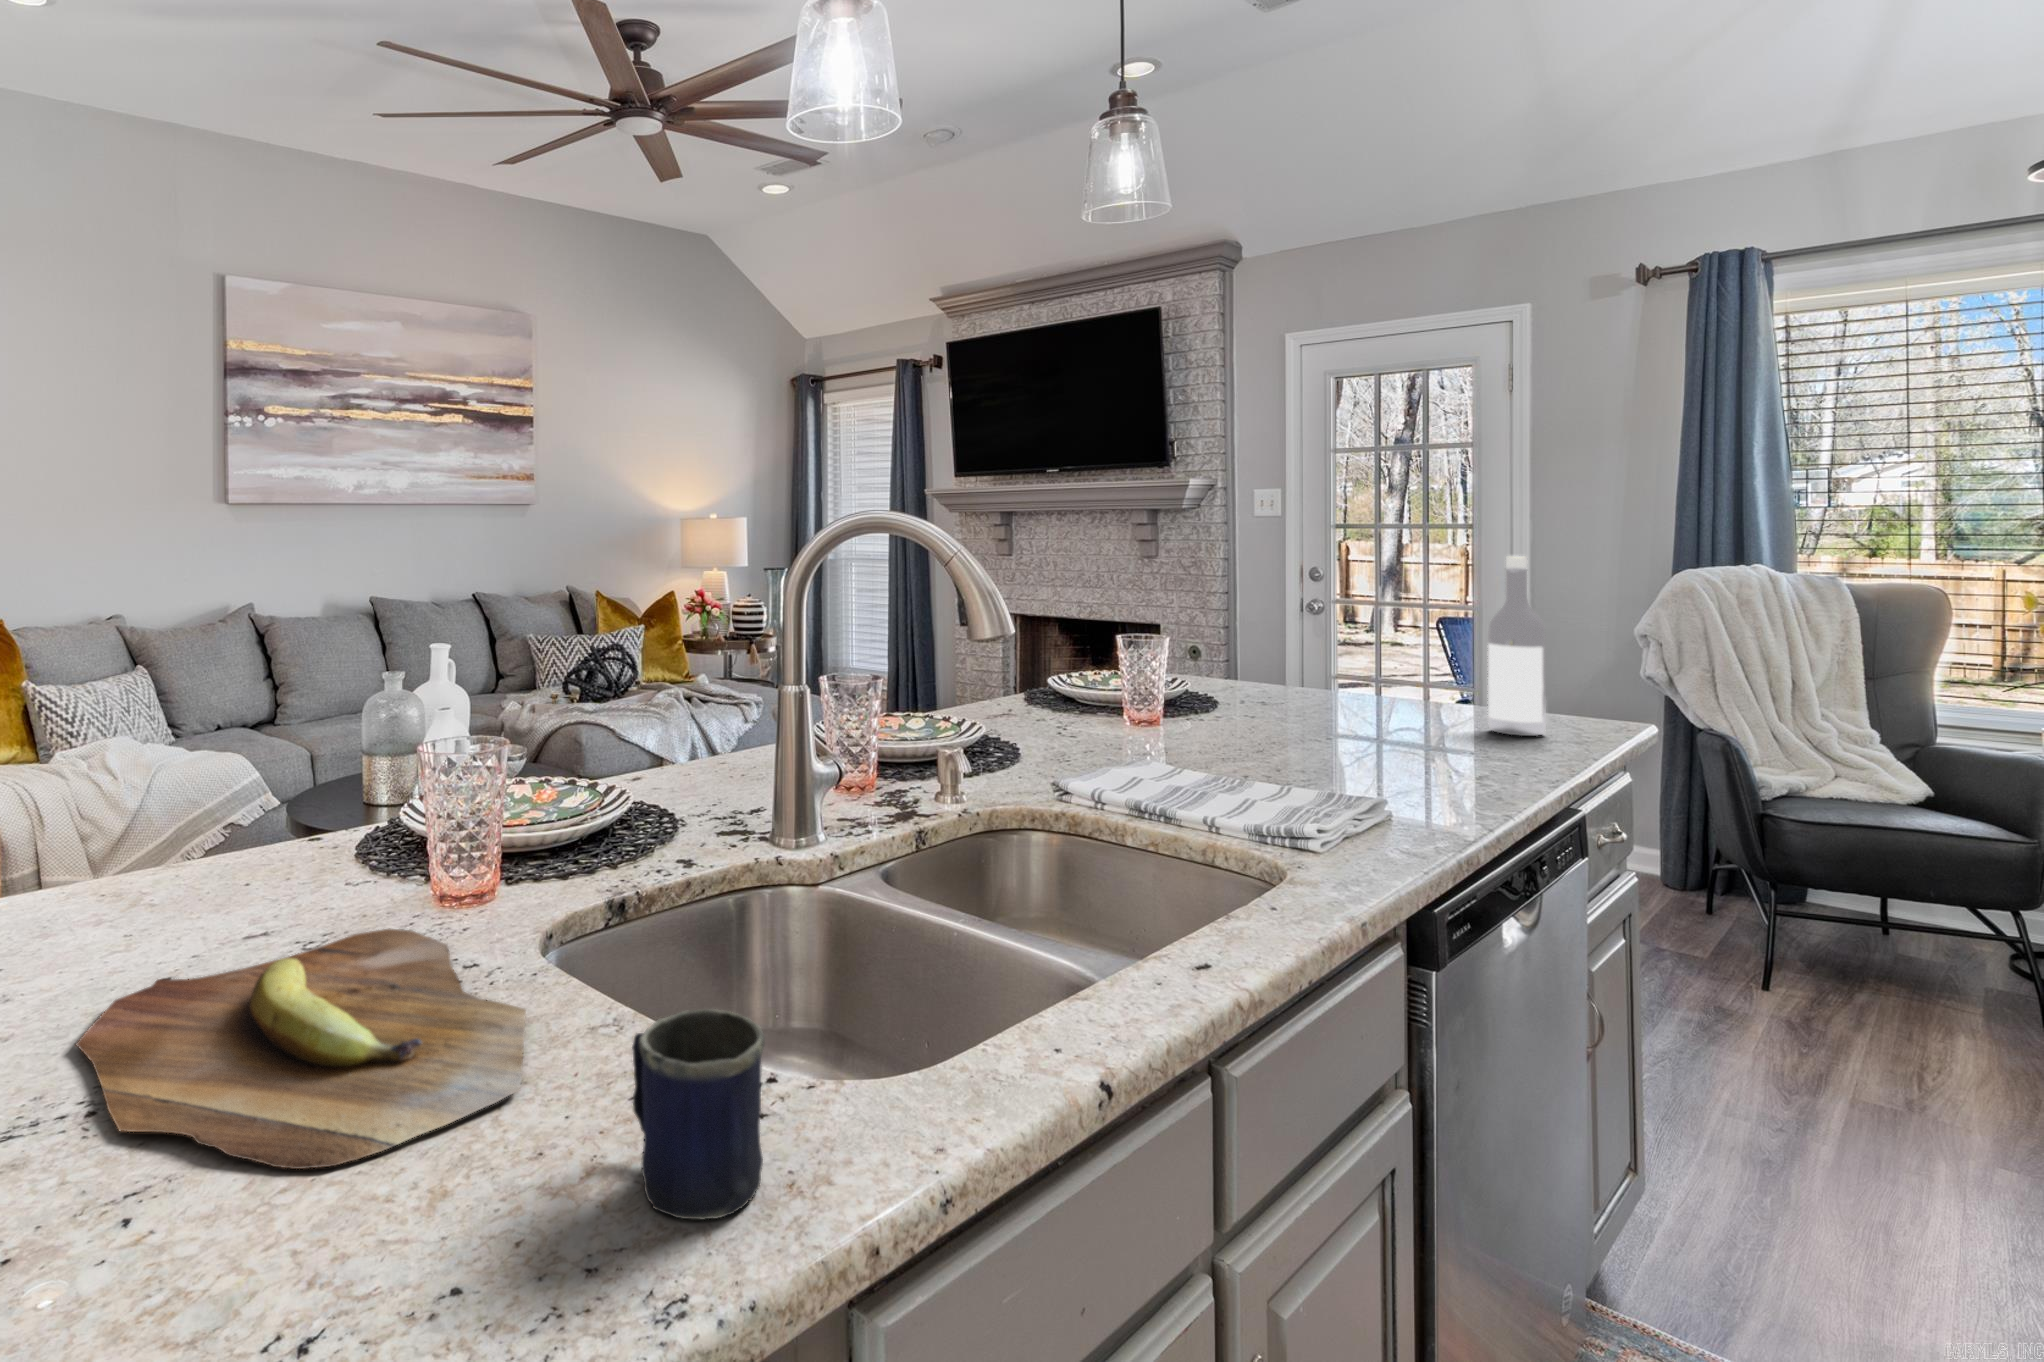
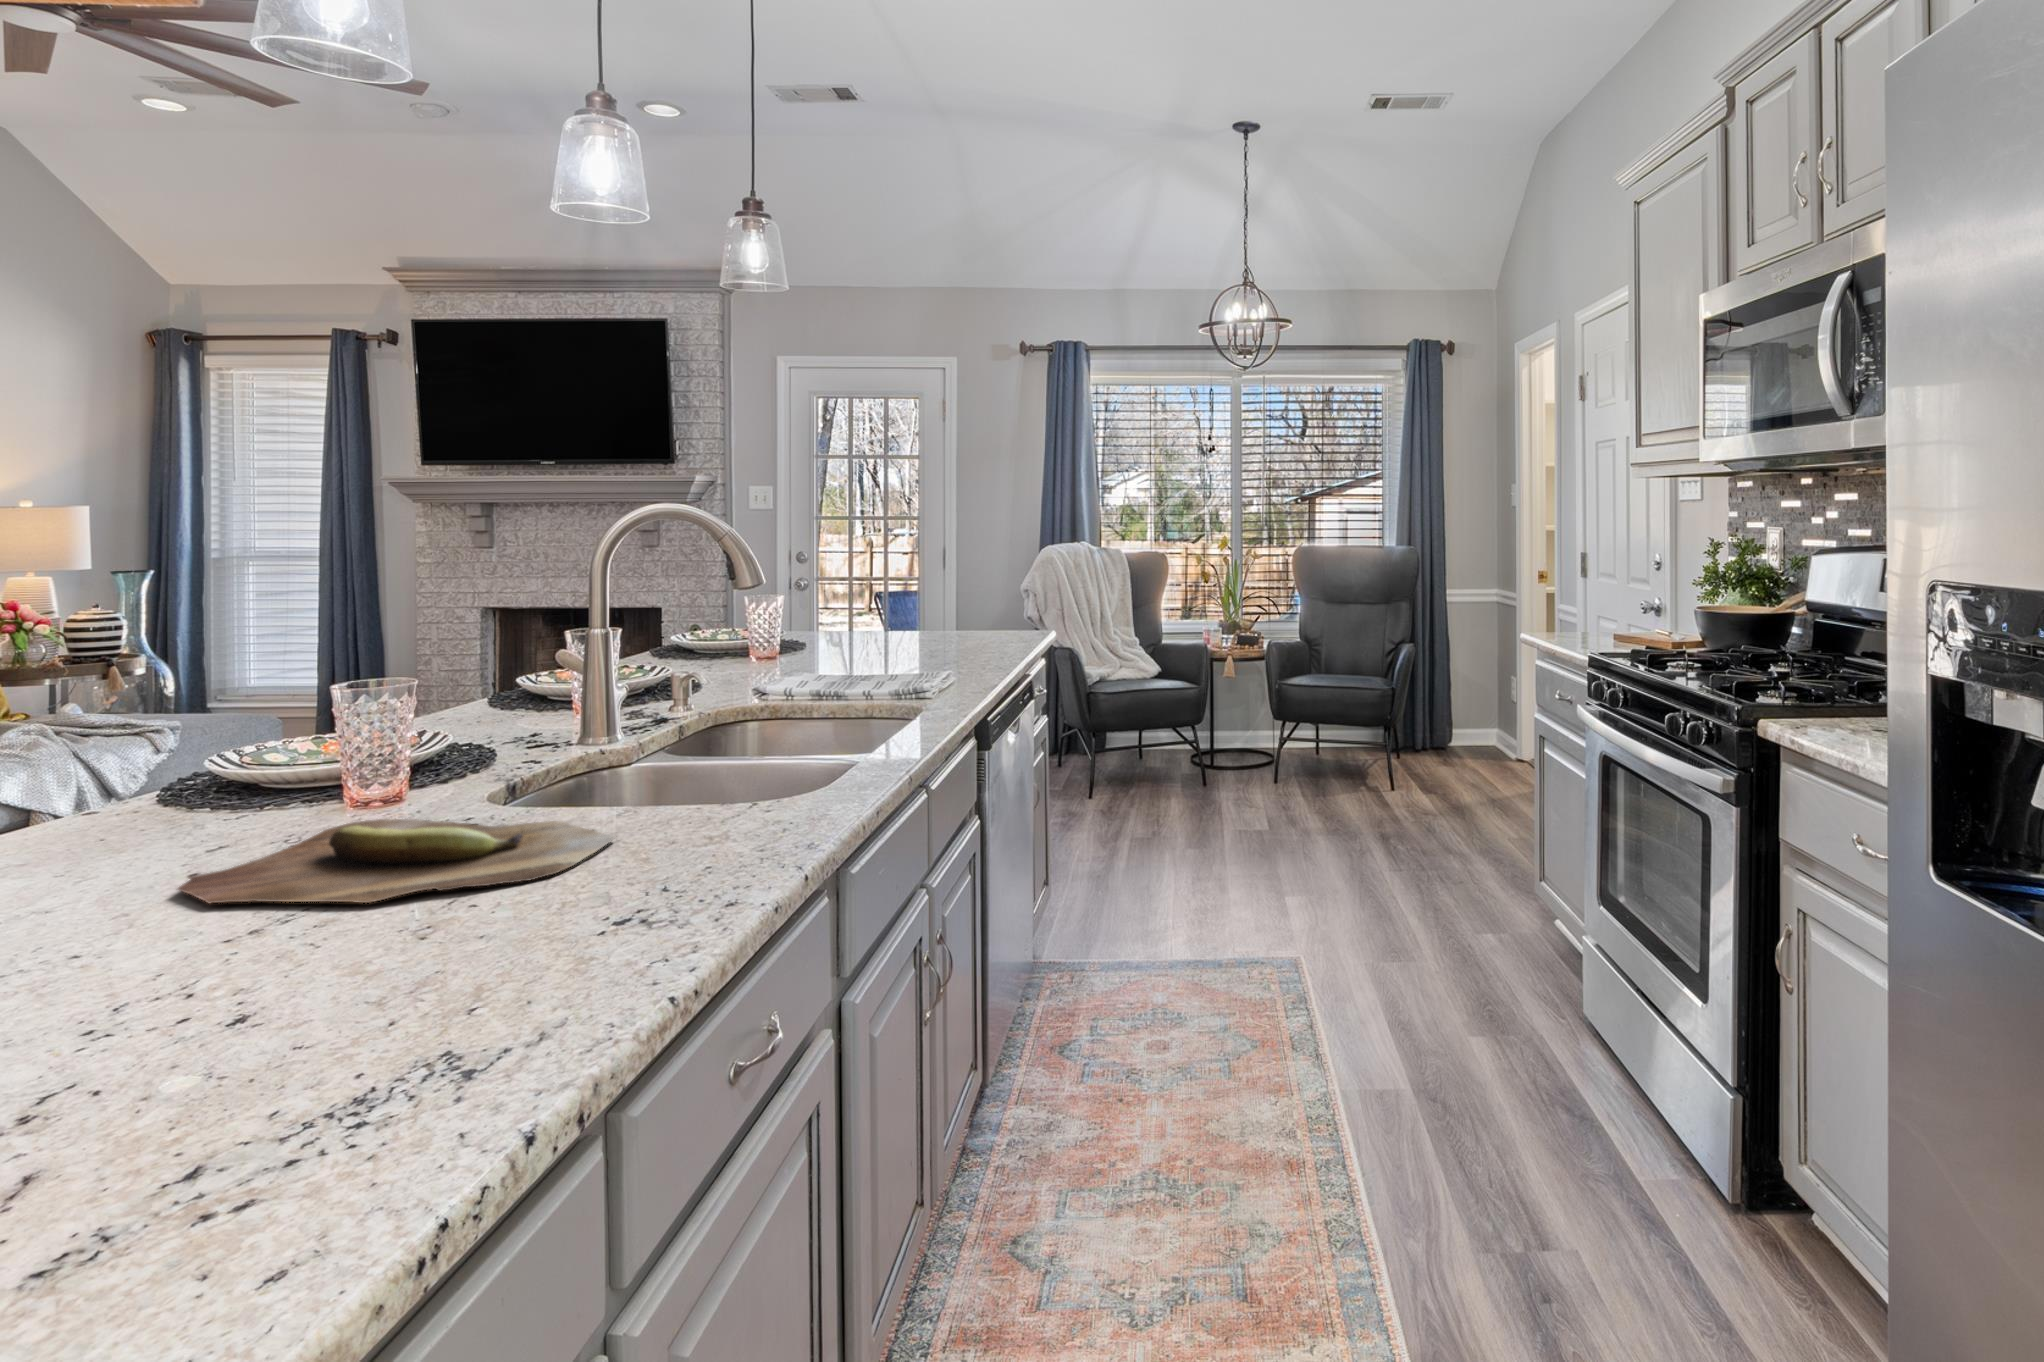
wine bottle: present [1488,556,1546,736] -> none [975,535,1005,642]
mug: present [632,1009,765,1220] -> none [715,753,800,839]

